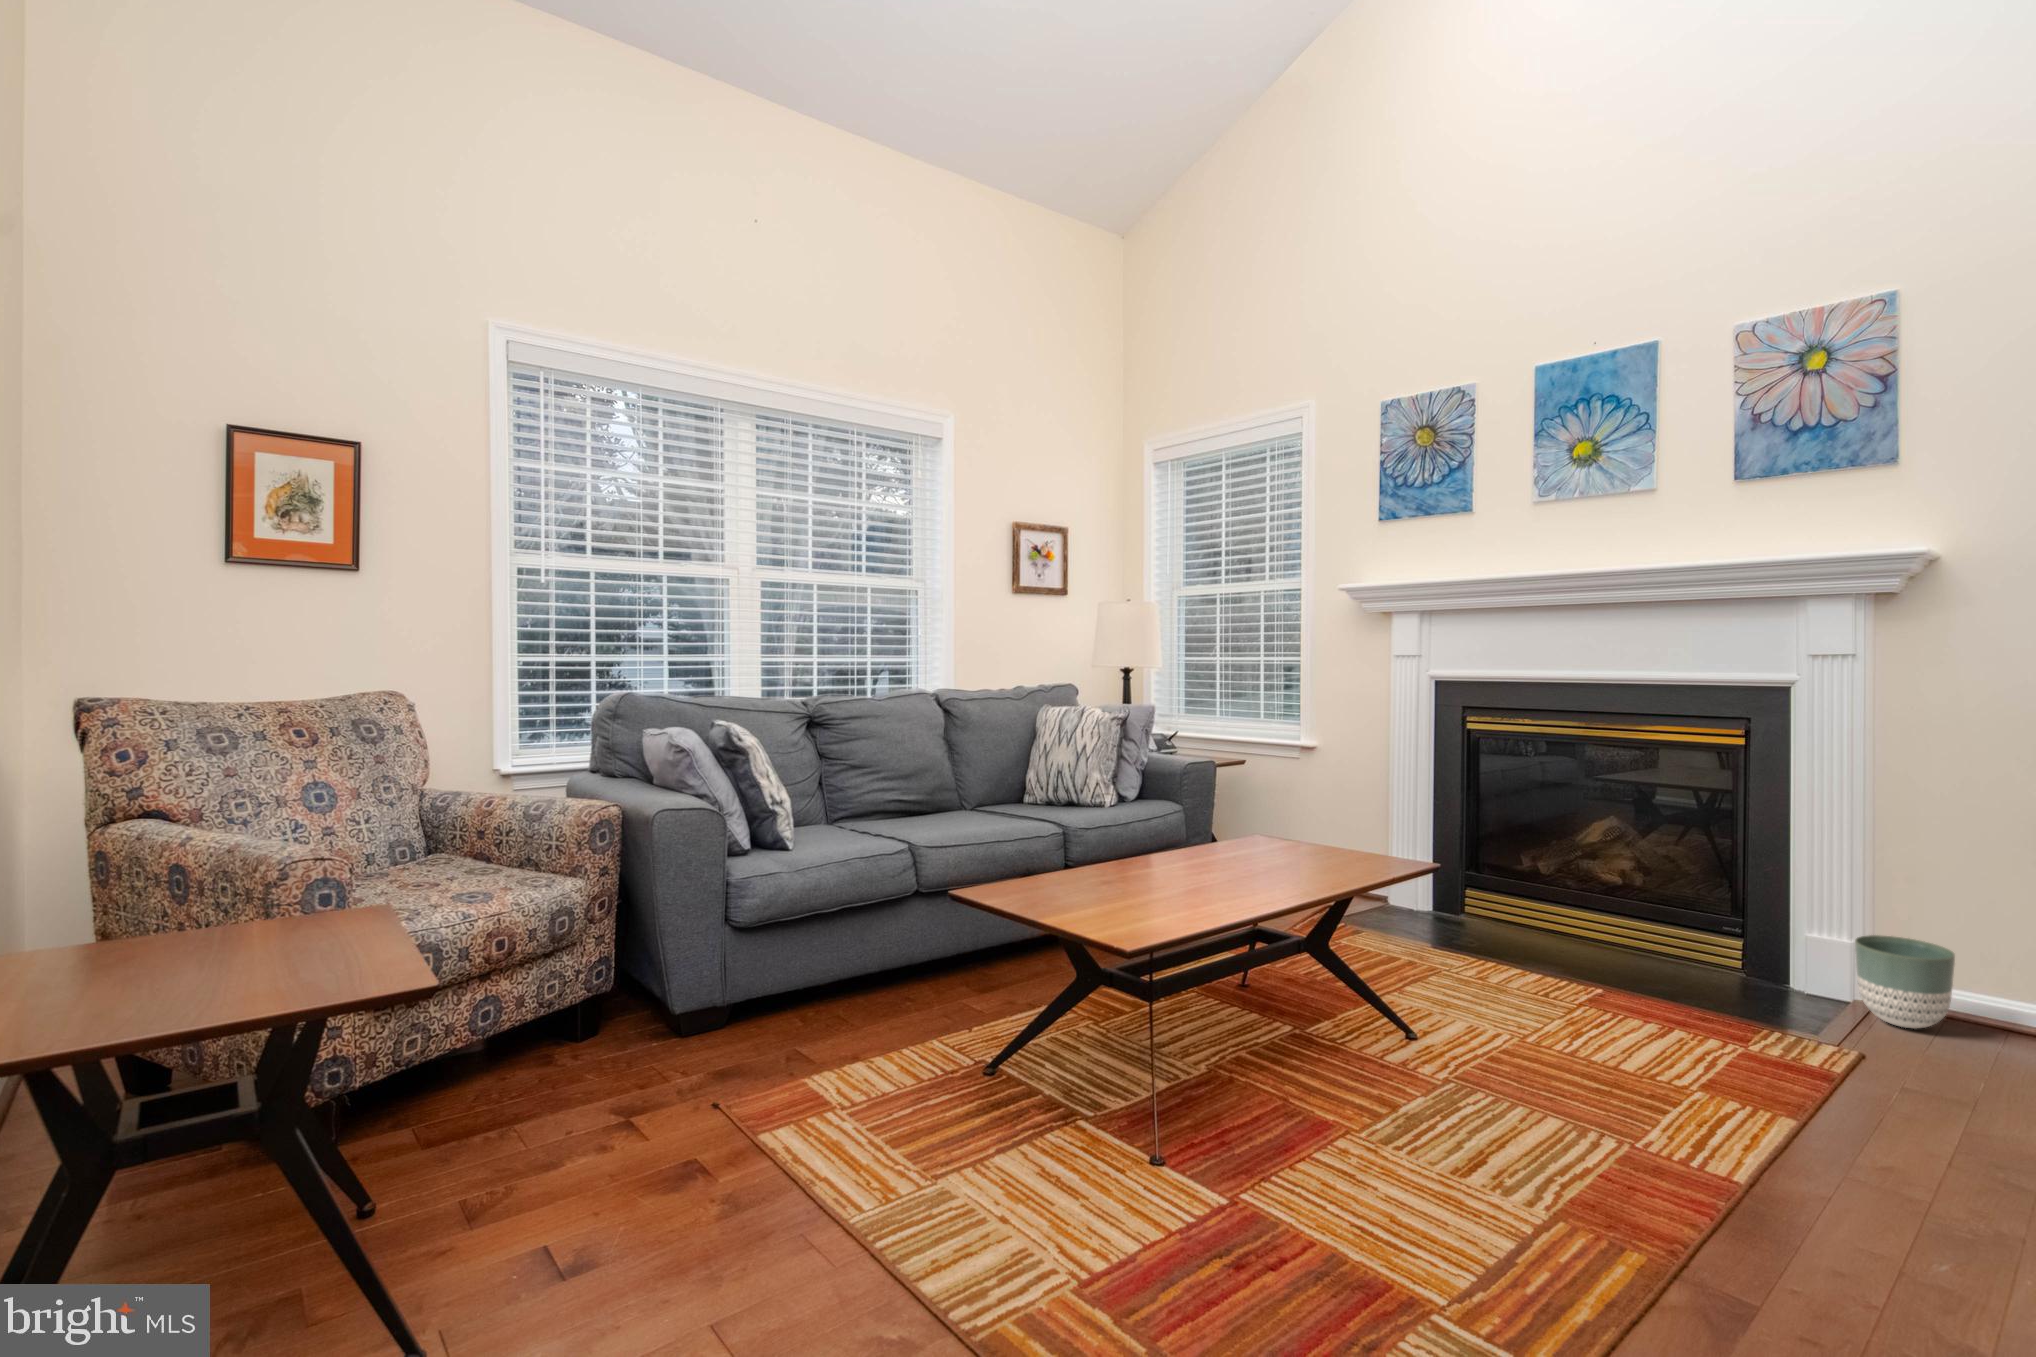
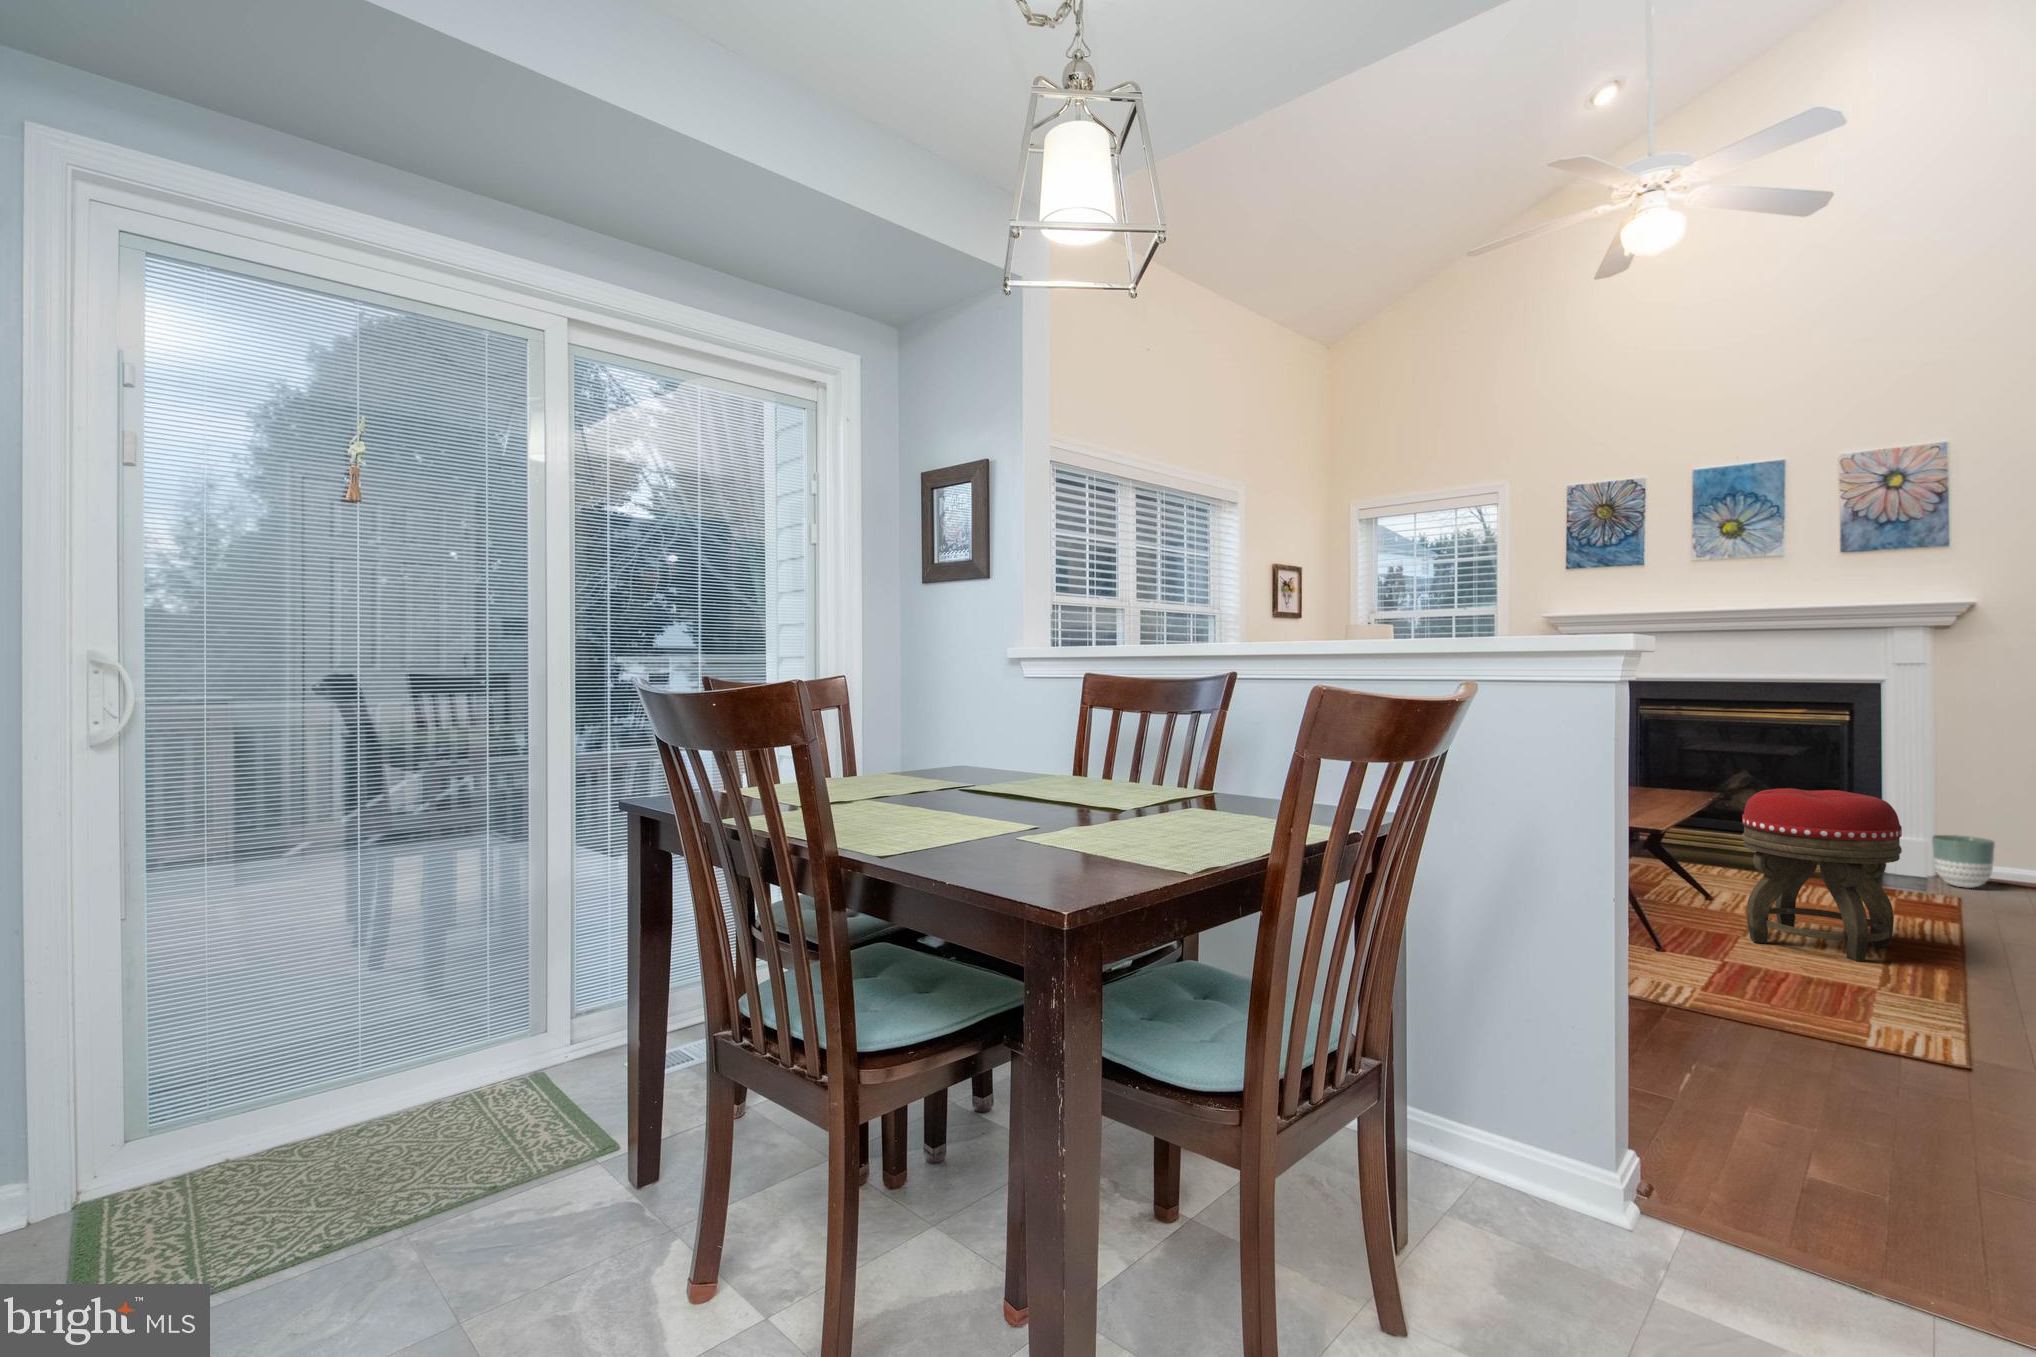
footstool: none [1355,883,1593,1215] -> present [1742,788,1902,962]

